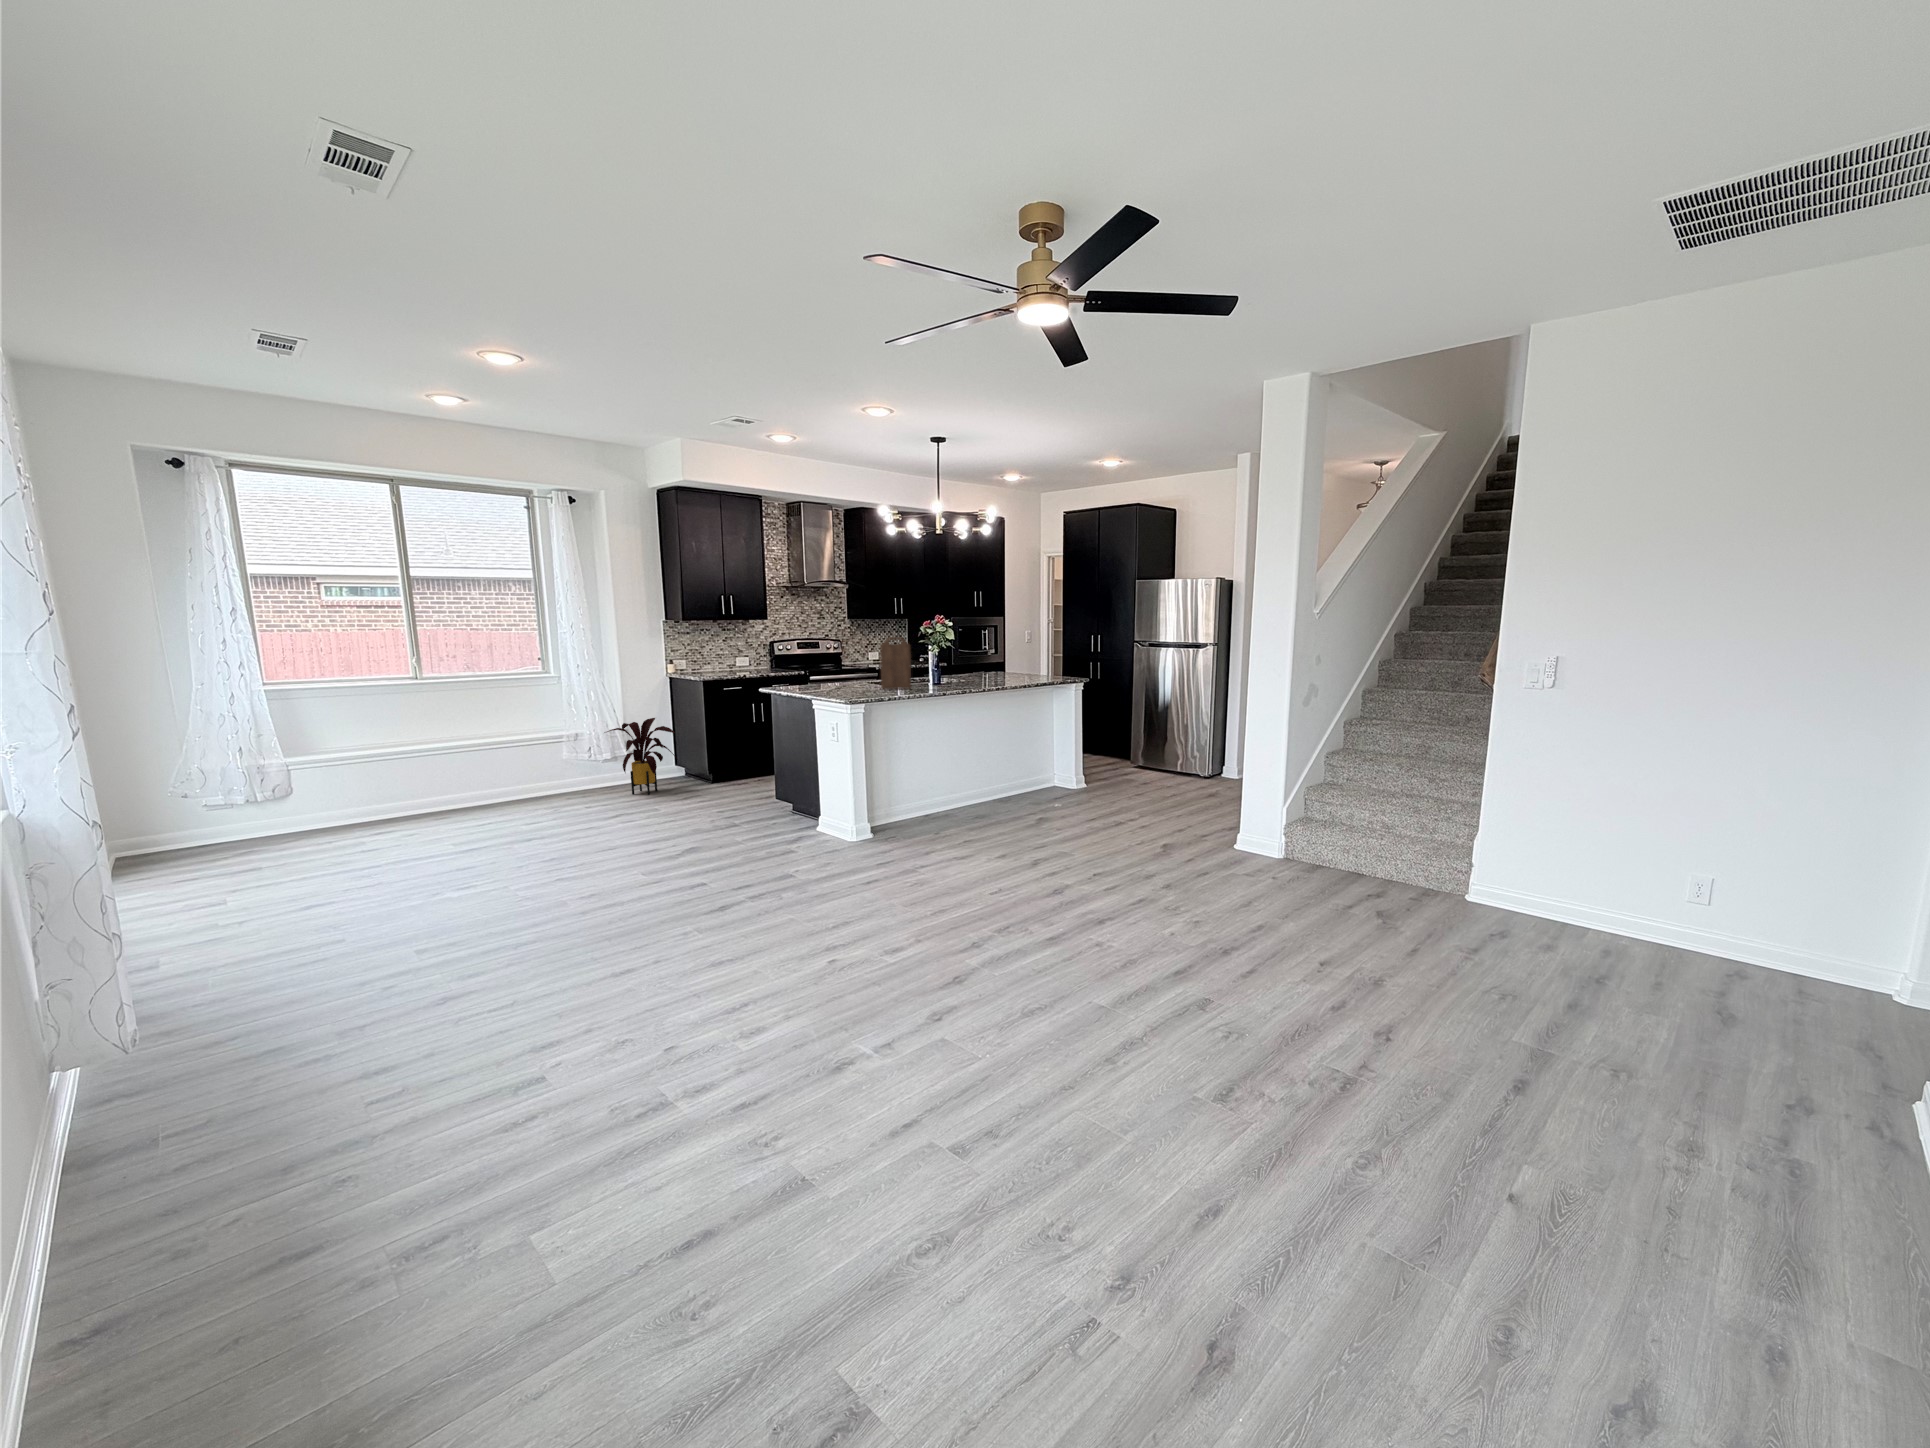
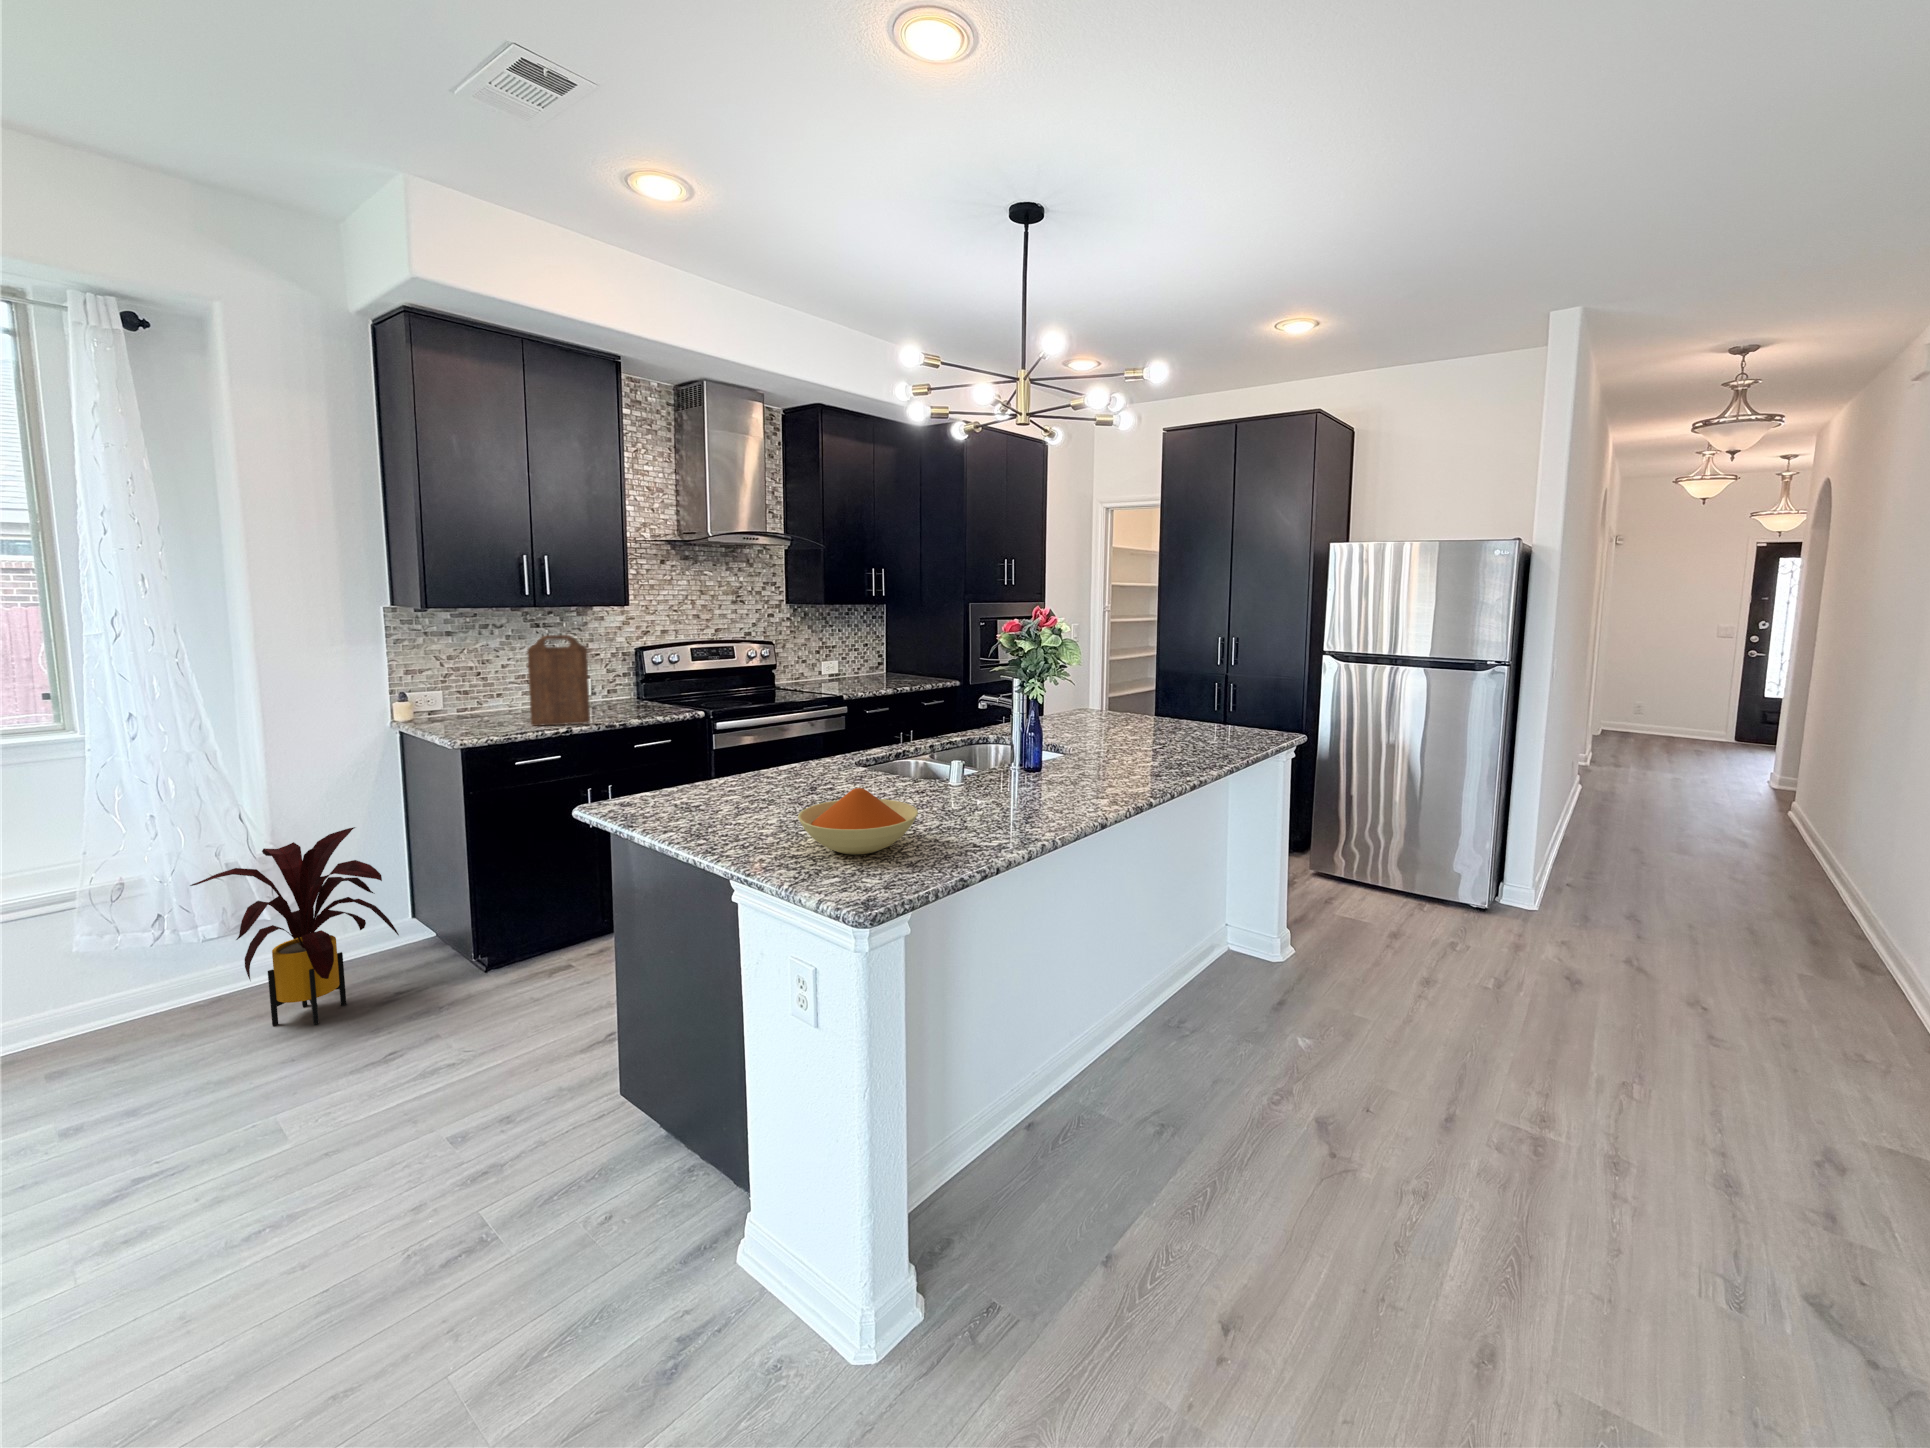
cutting board: present [880,637,911,689] -> present [527,635,590,726]
bowl: none [831,673,871,694] -> present [798,788,918,855]

